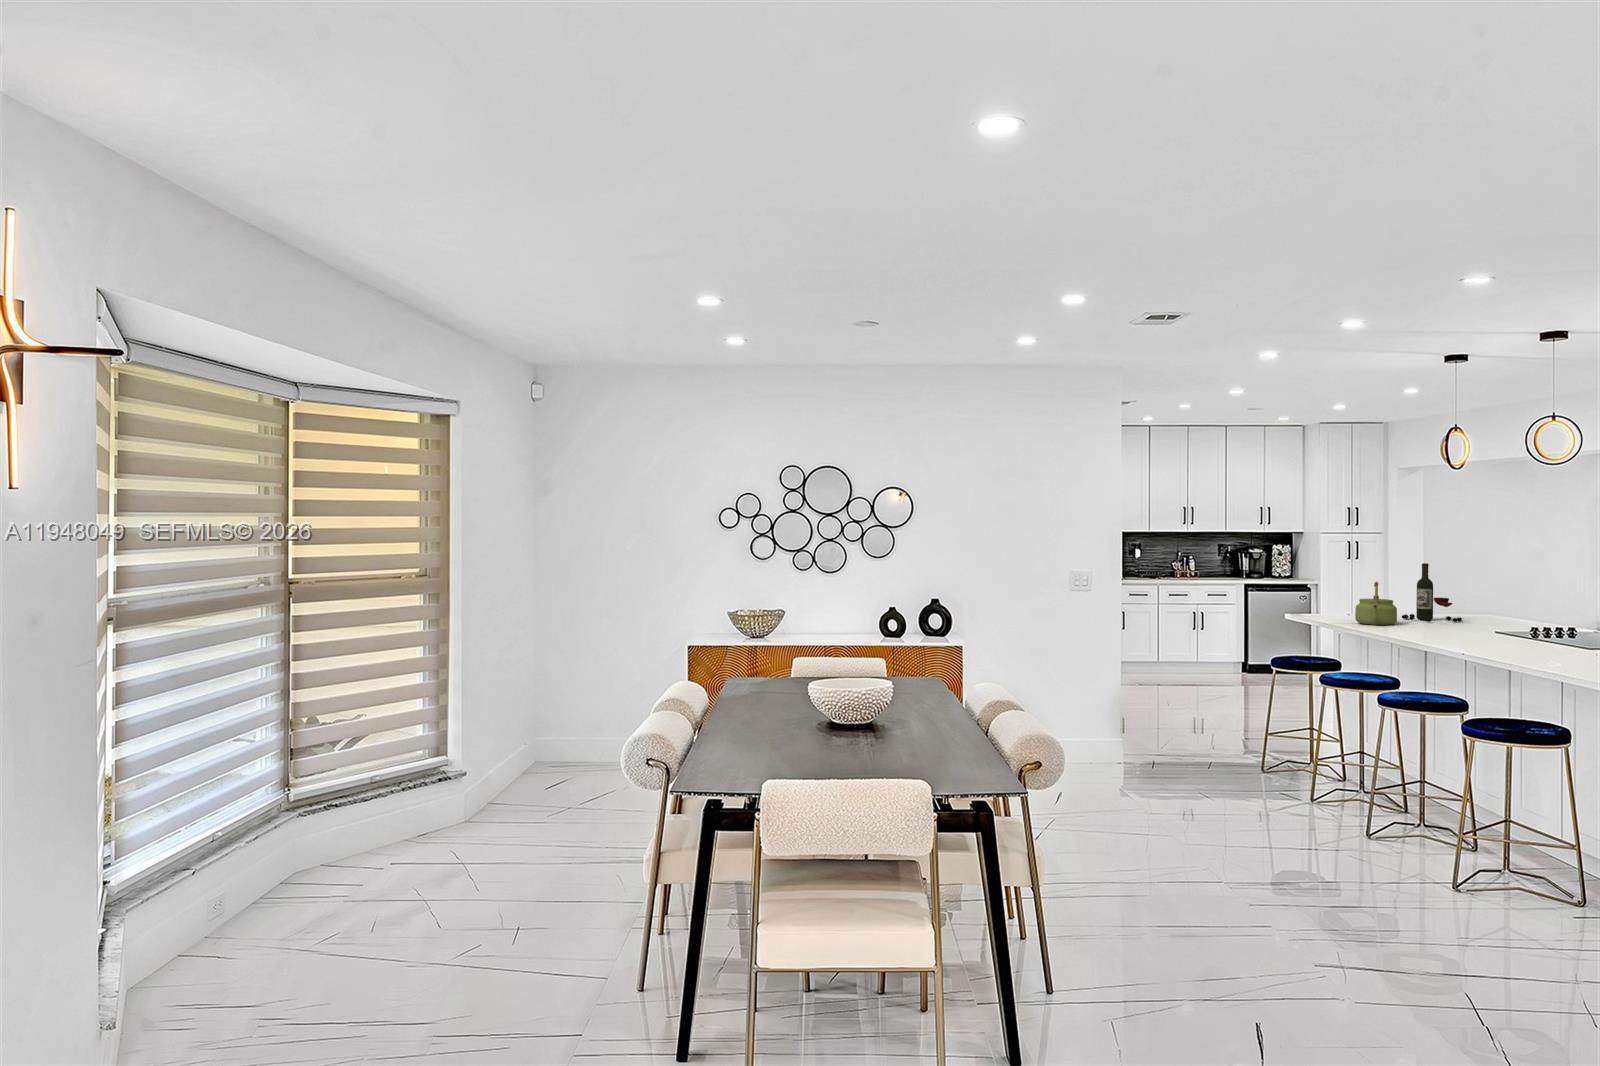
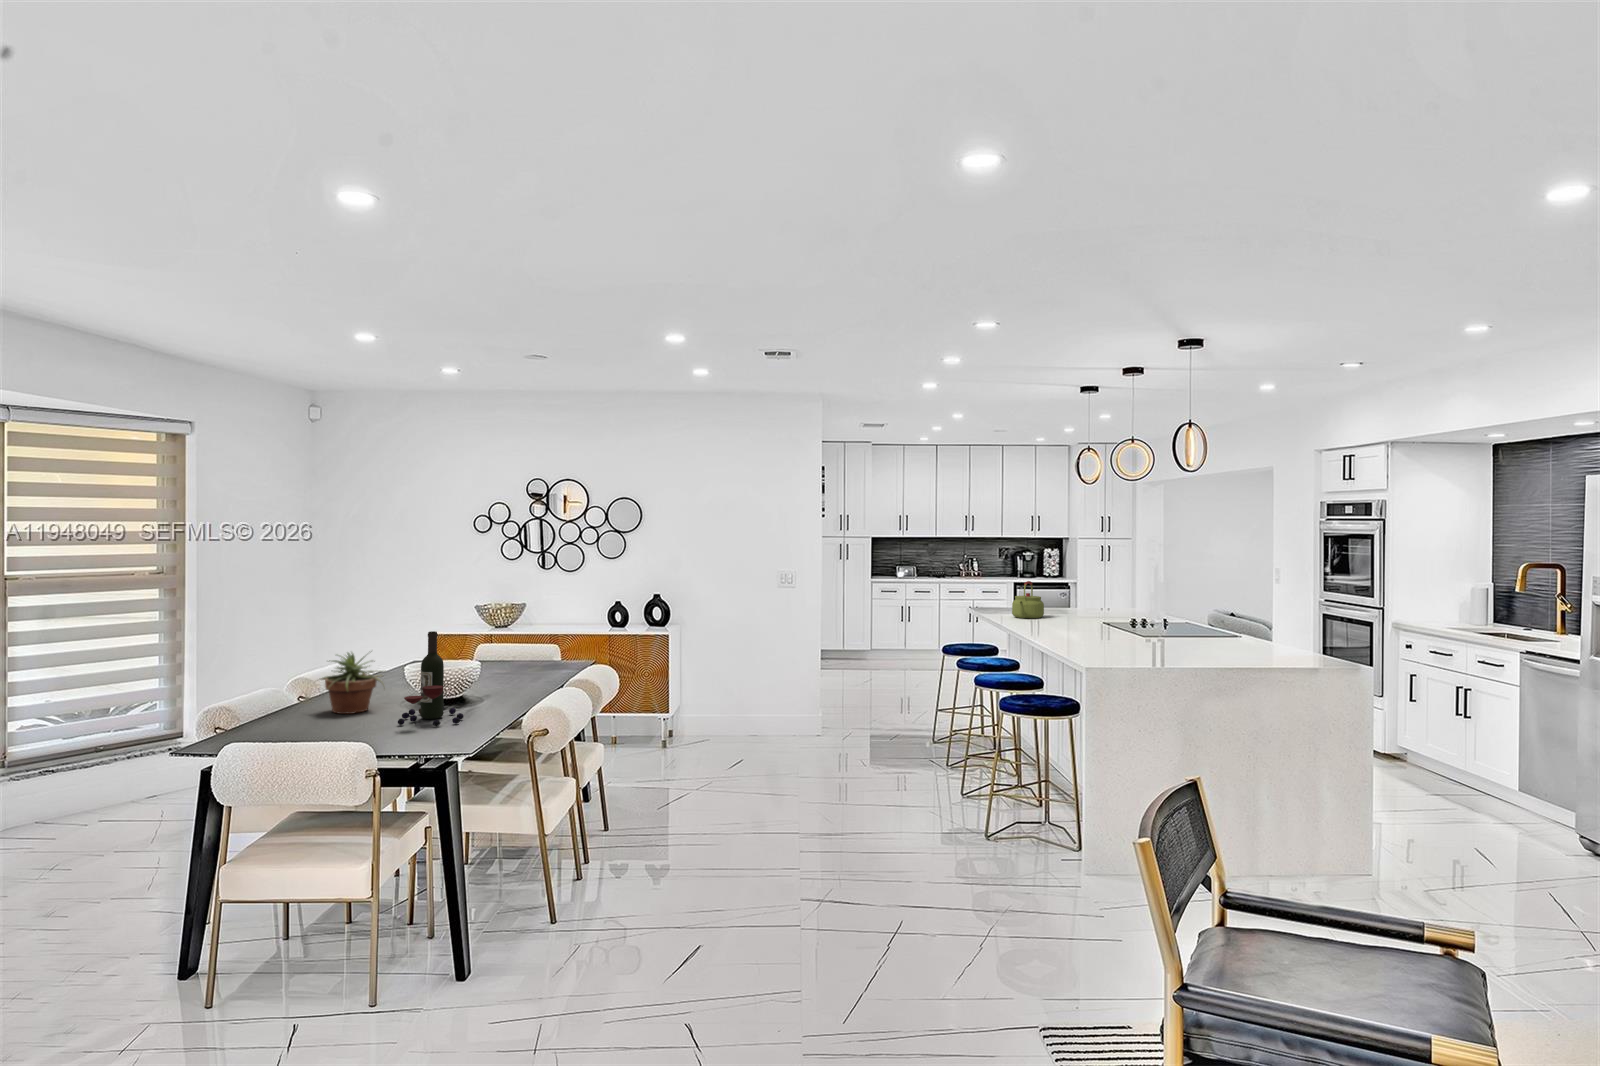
wine bottle: present [1402,563,1462,622] -> present [398,631,463,726]
potted plant: none [730,665,821,743] -> present [320,652,383,714]

